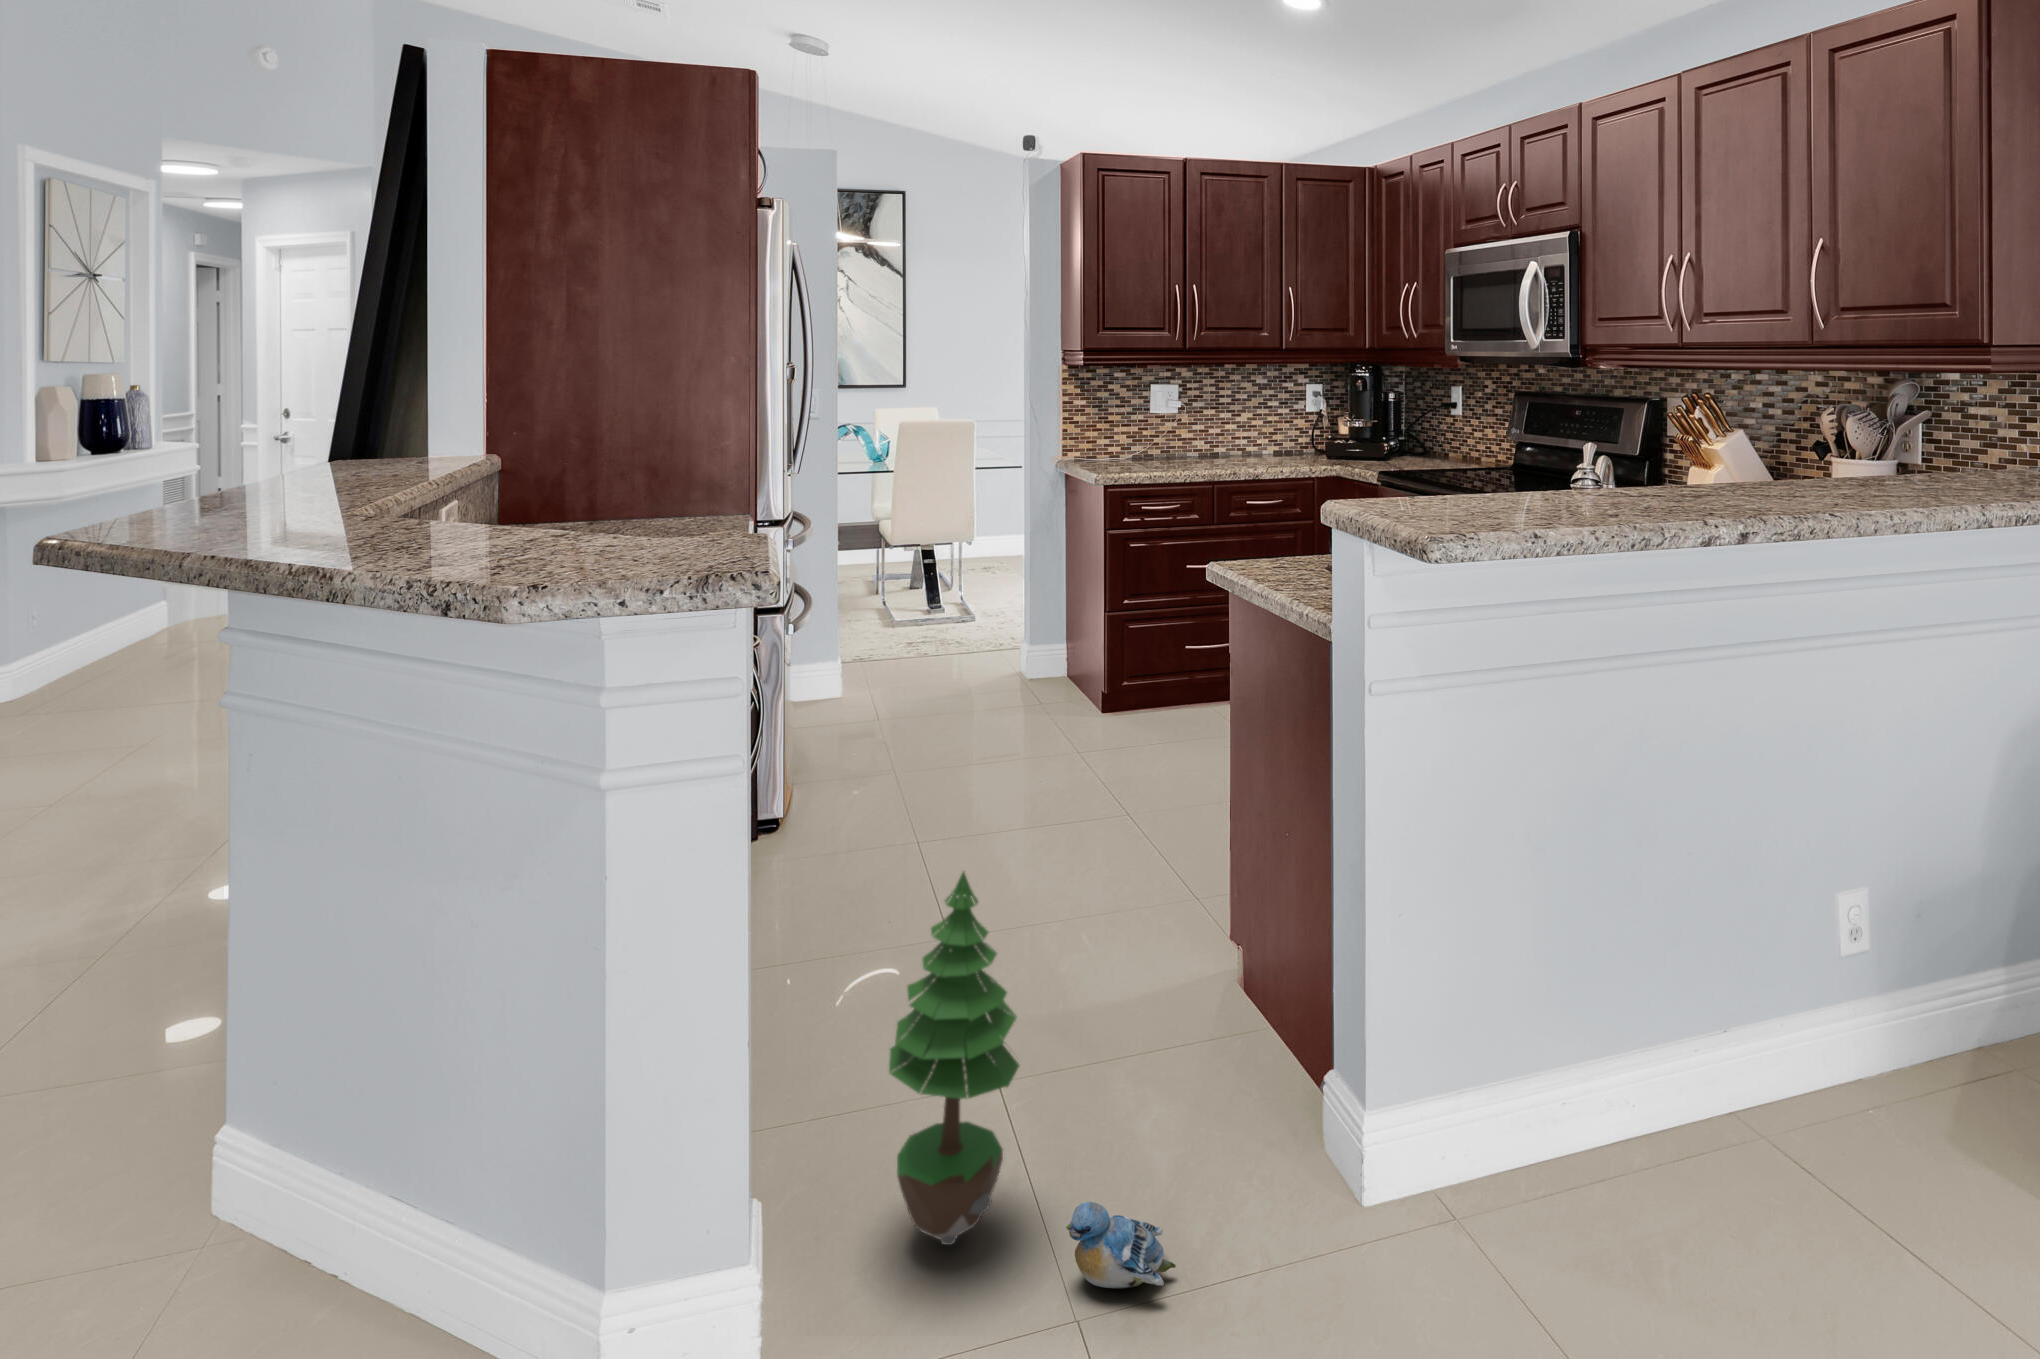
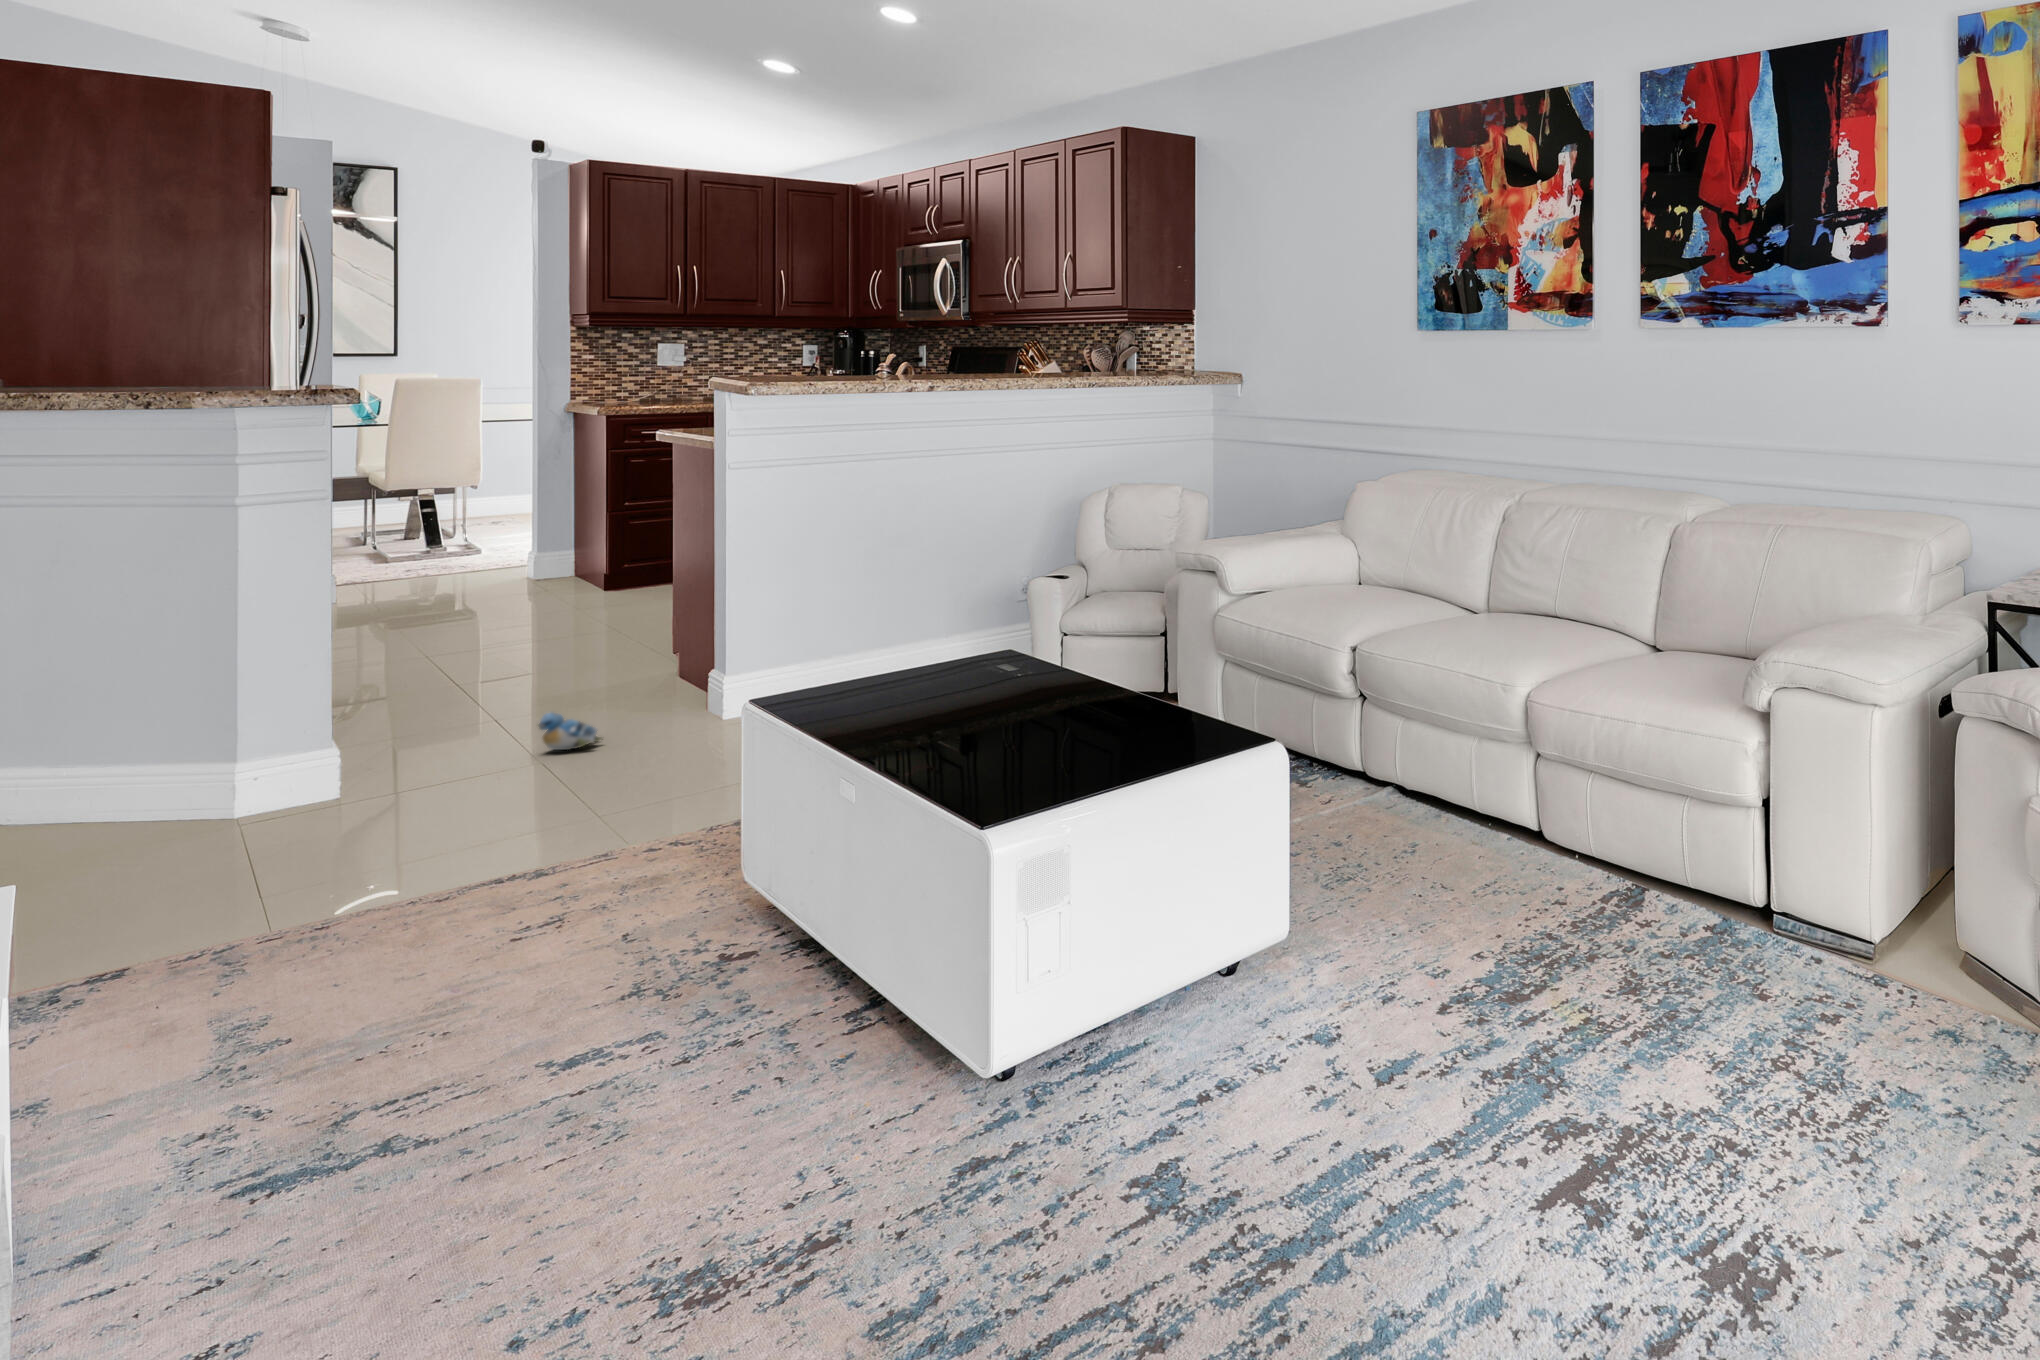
potted tree: present [889,872,1019,1245] -> none [421,562,510,755]

